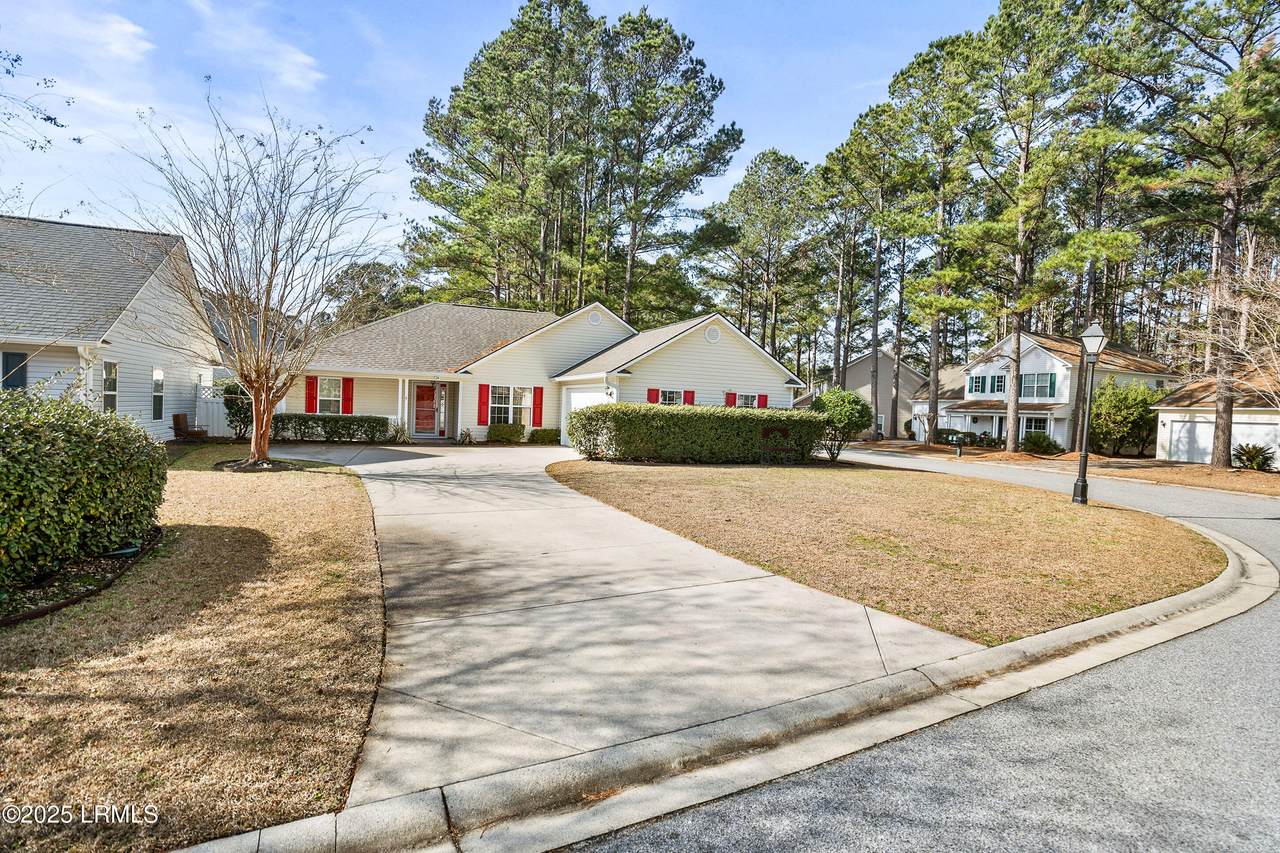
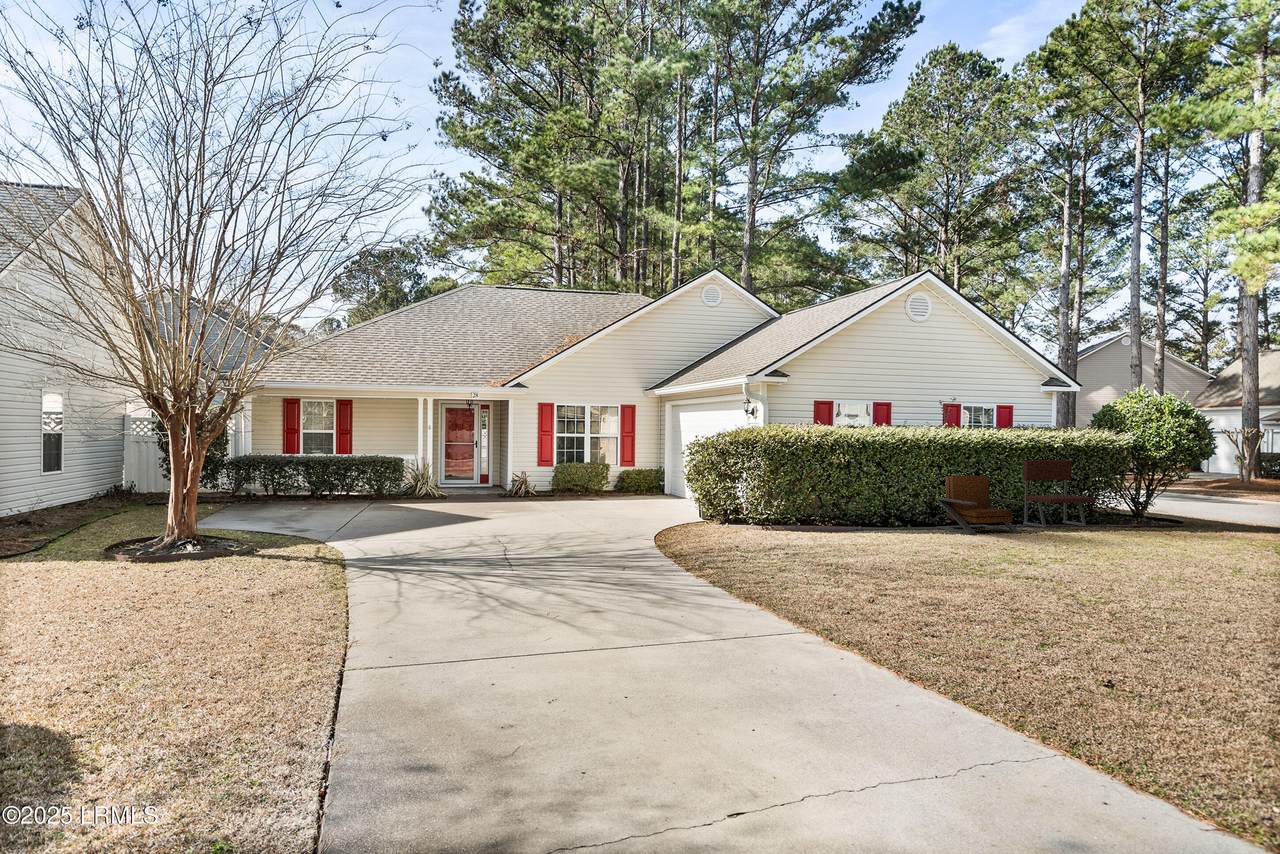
lounge chair: present [168,413,209,444] -> present [936,476,1020,535]

